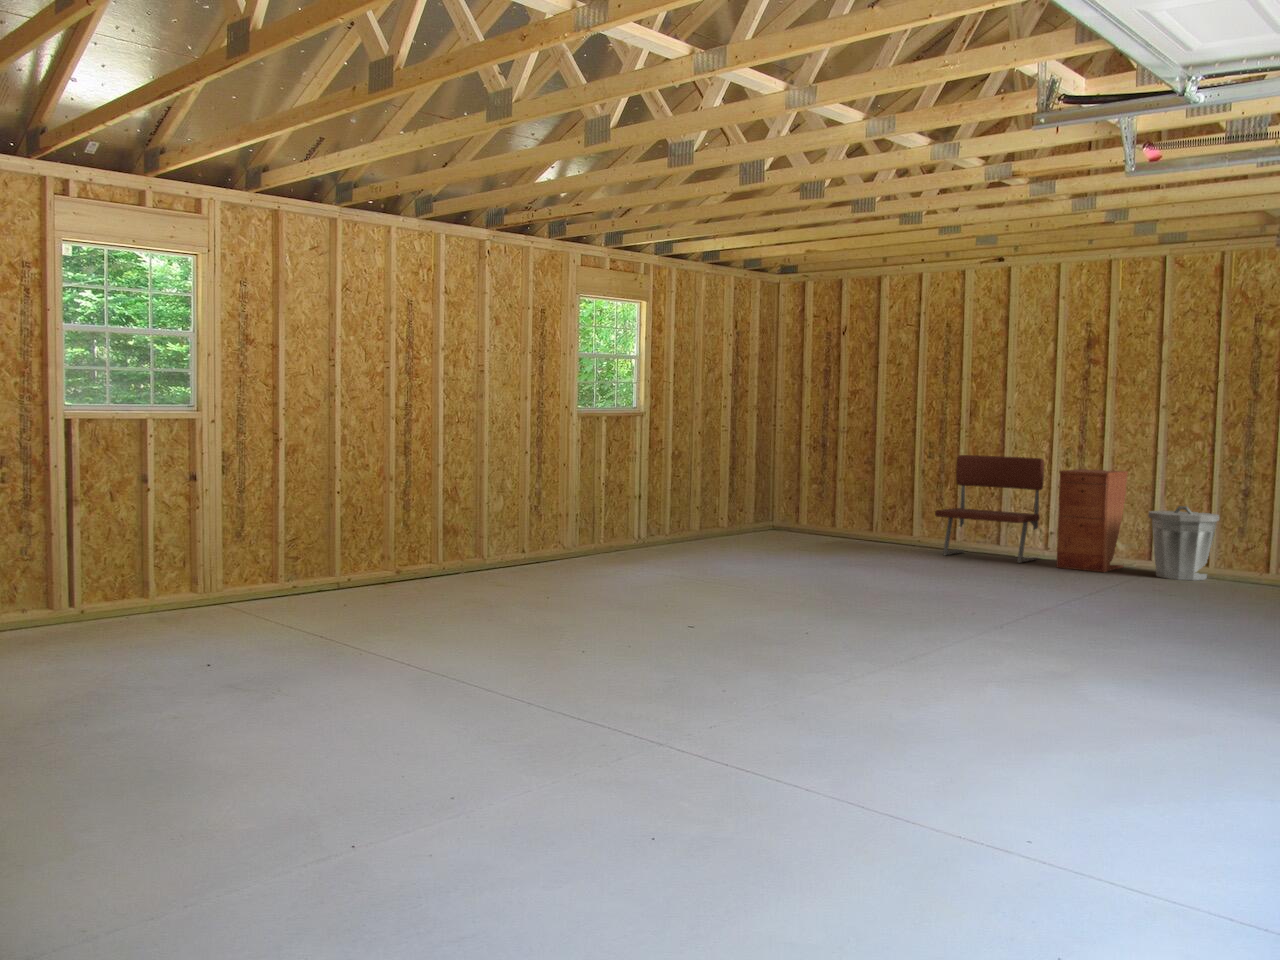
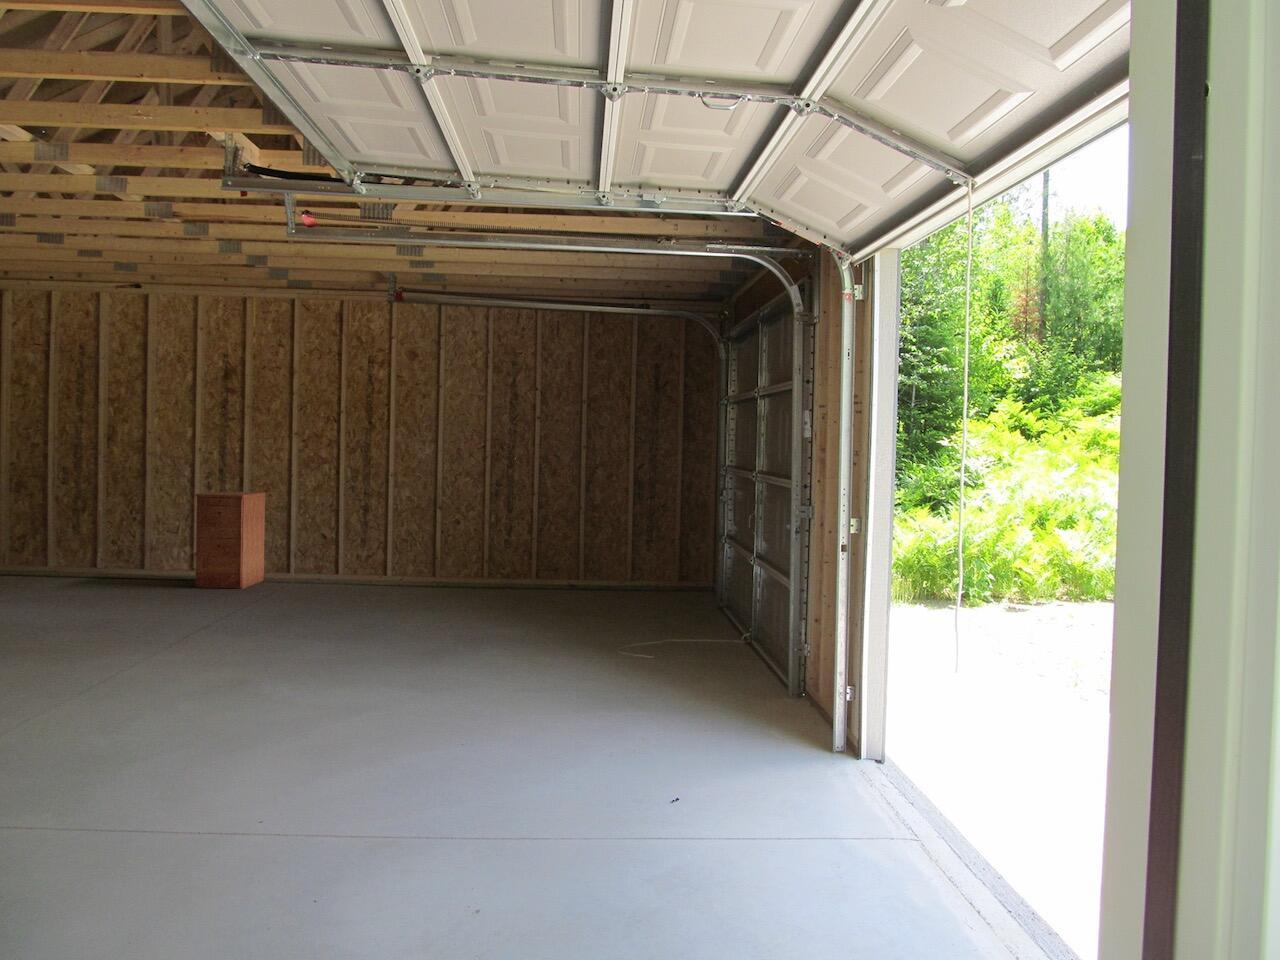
bench: present [935,455,1044,563] -> none [65,480,185,585]
trash can: present [1148,506,1219,580] -> none [282,523,344,590]

